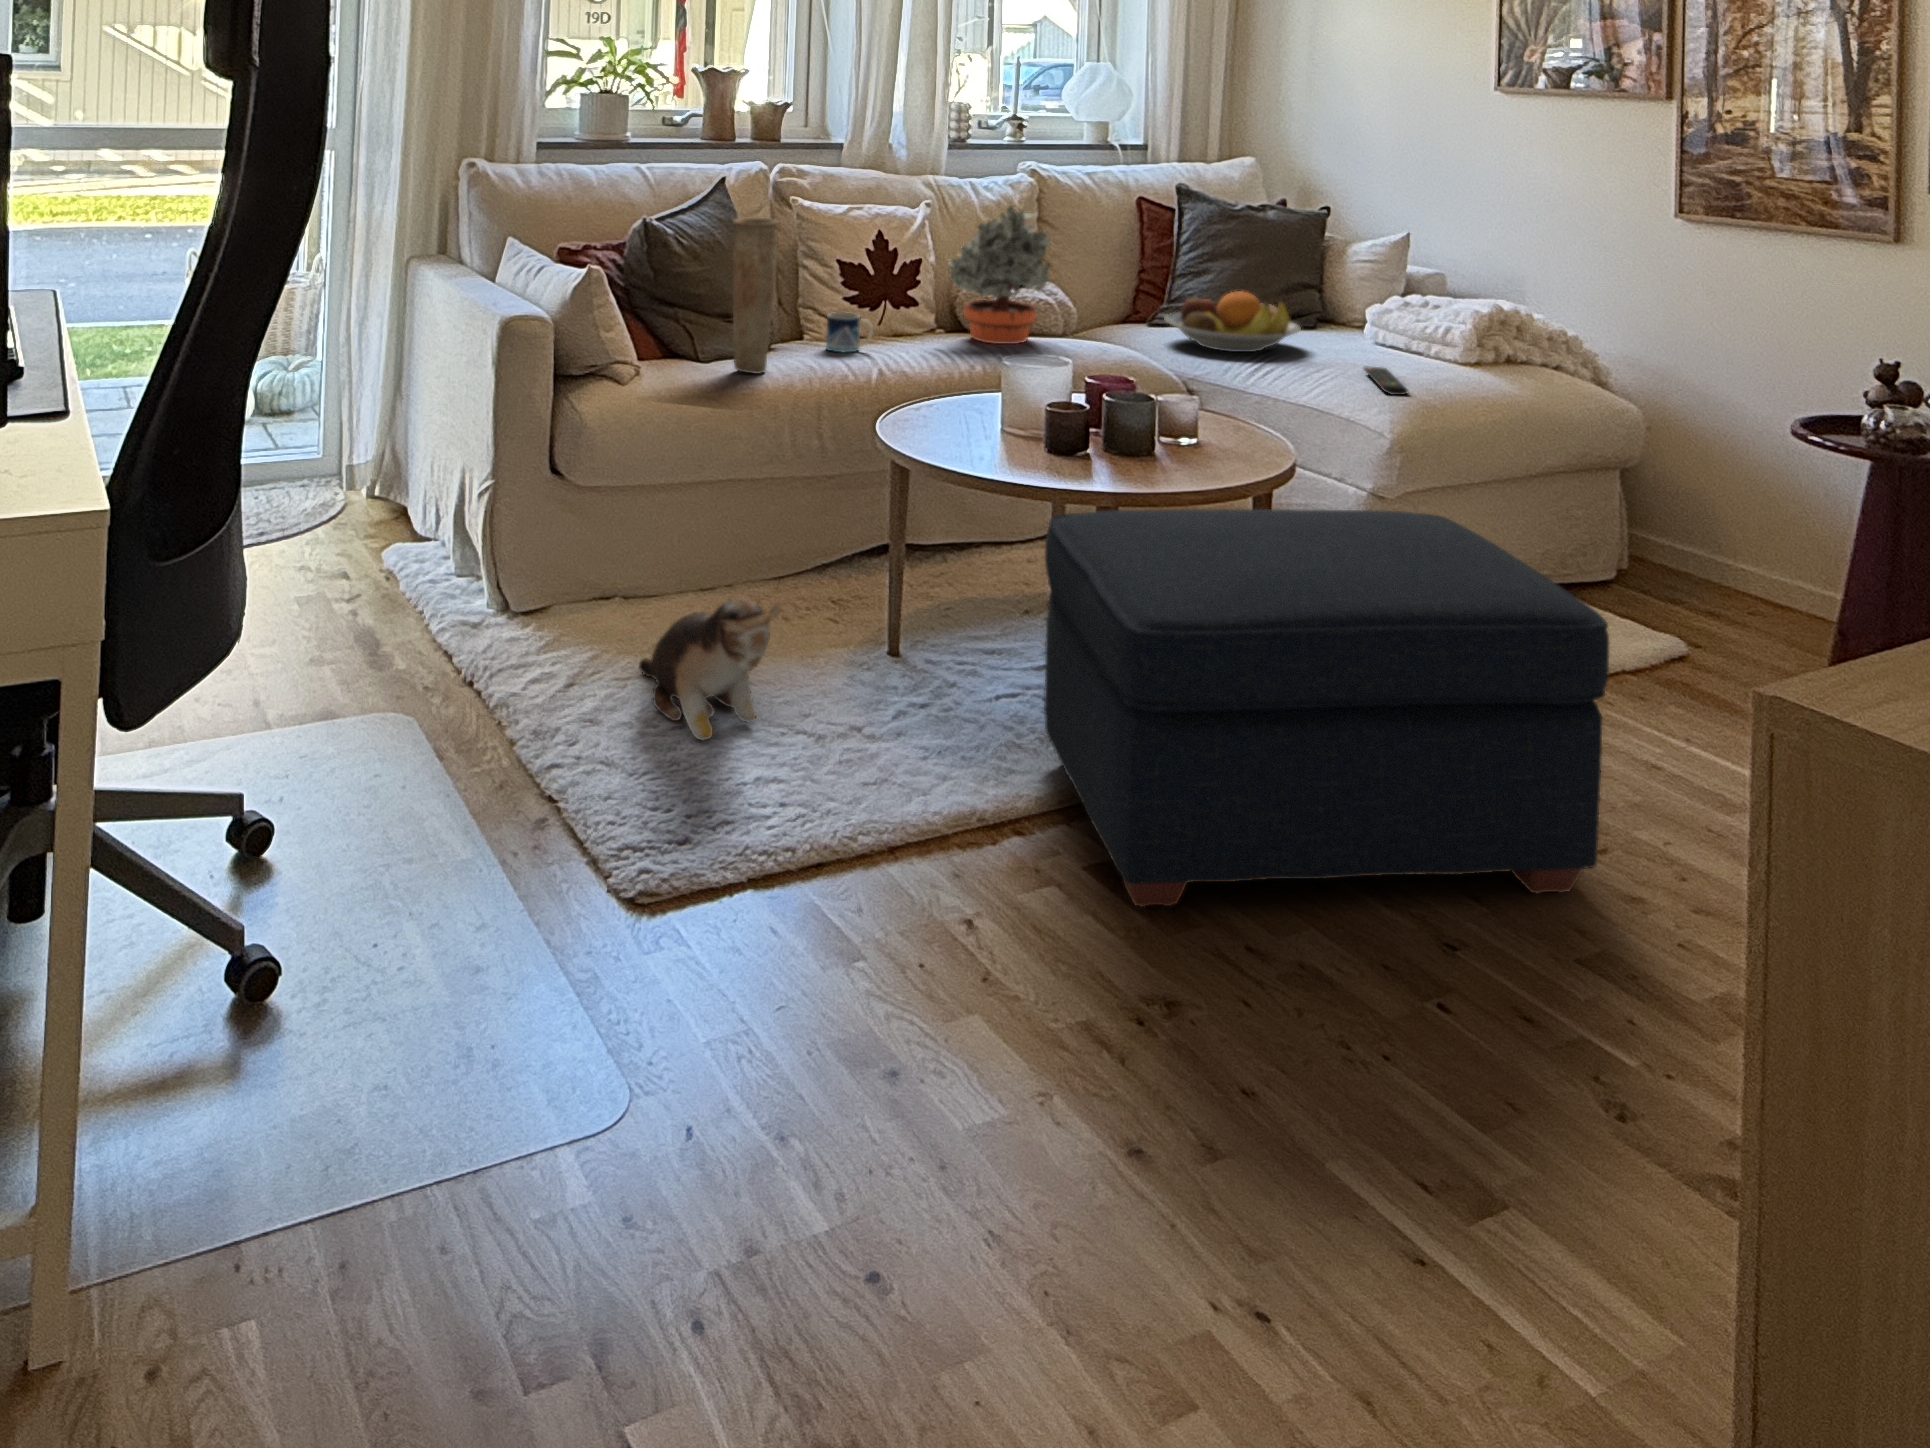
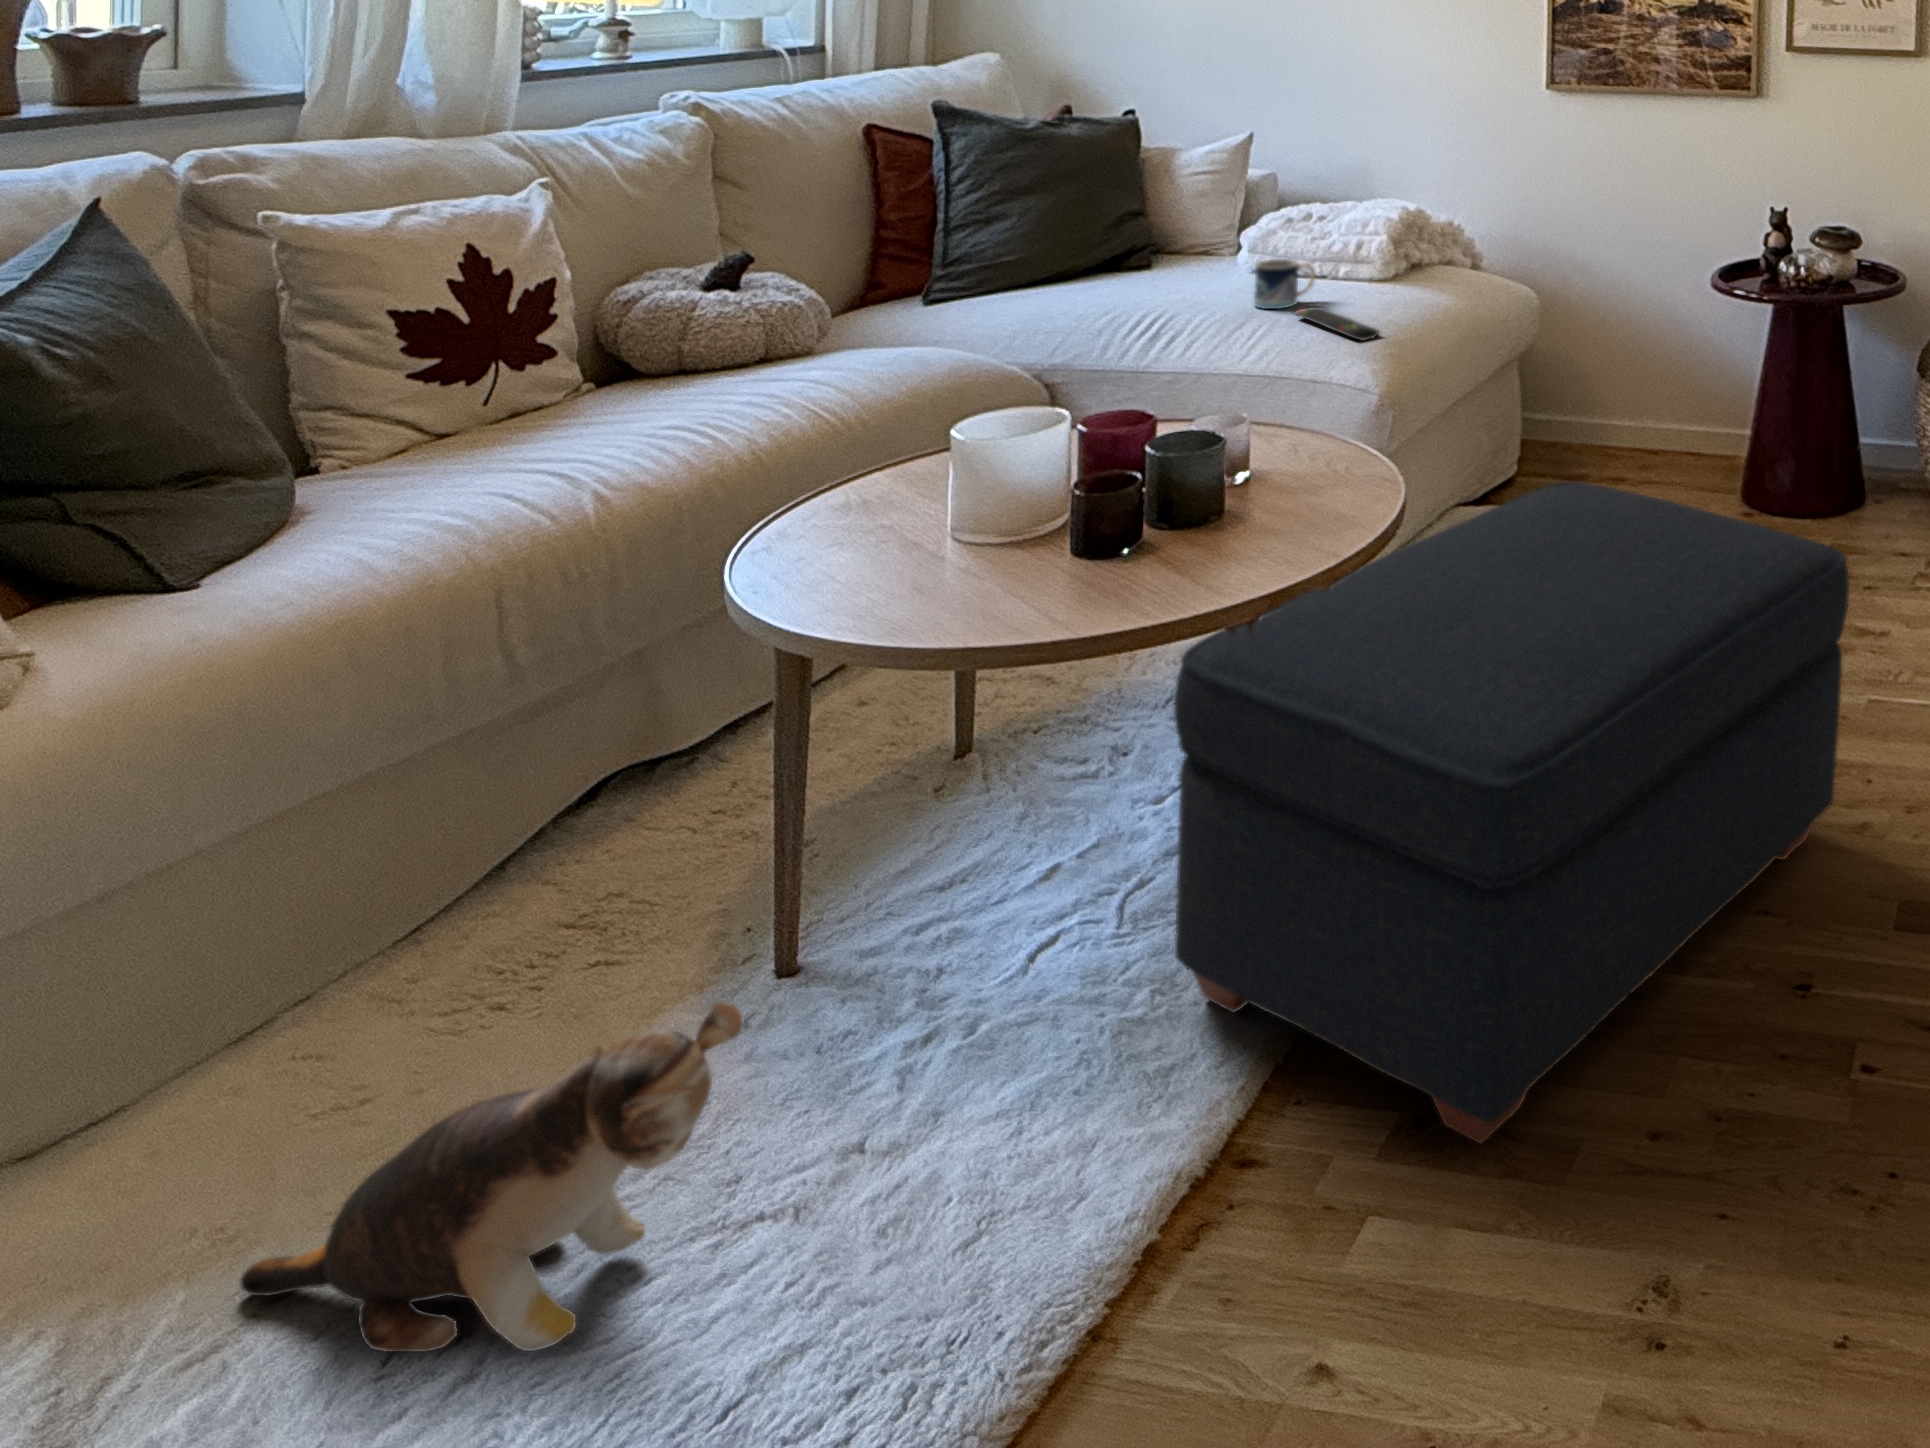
potted plant: present [949,206,1051,344] -> none [636,173,823,396]
vase: present [733,217,779,374] -> none [248,280,376,587]
fruit bowl: present [1165,291,1301,352] -> none [989,243,1184,326]
mug: present [826,312,873,352] -> present [1254,259,1316,309]

